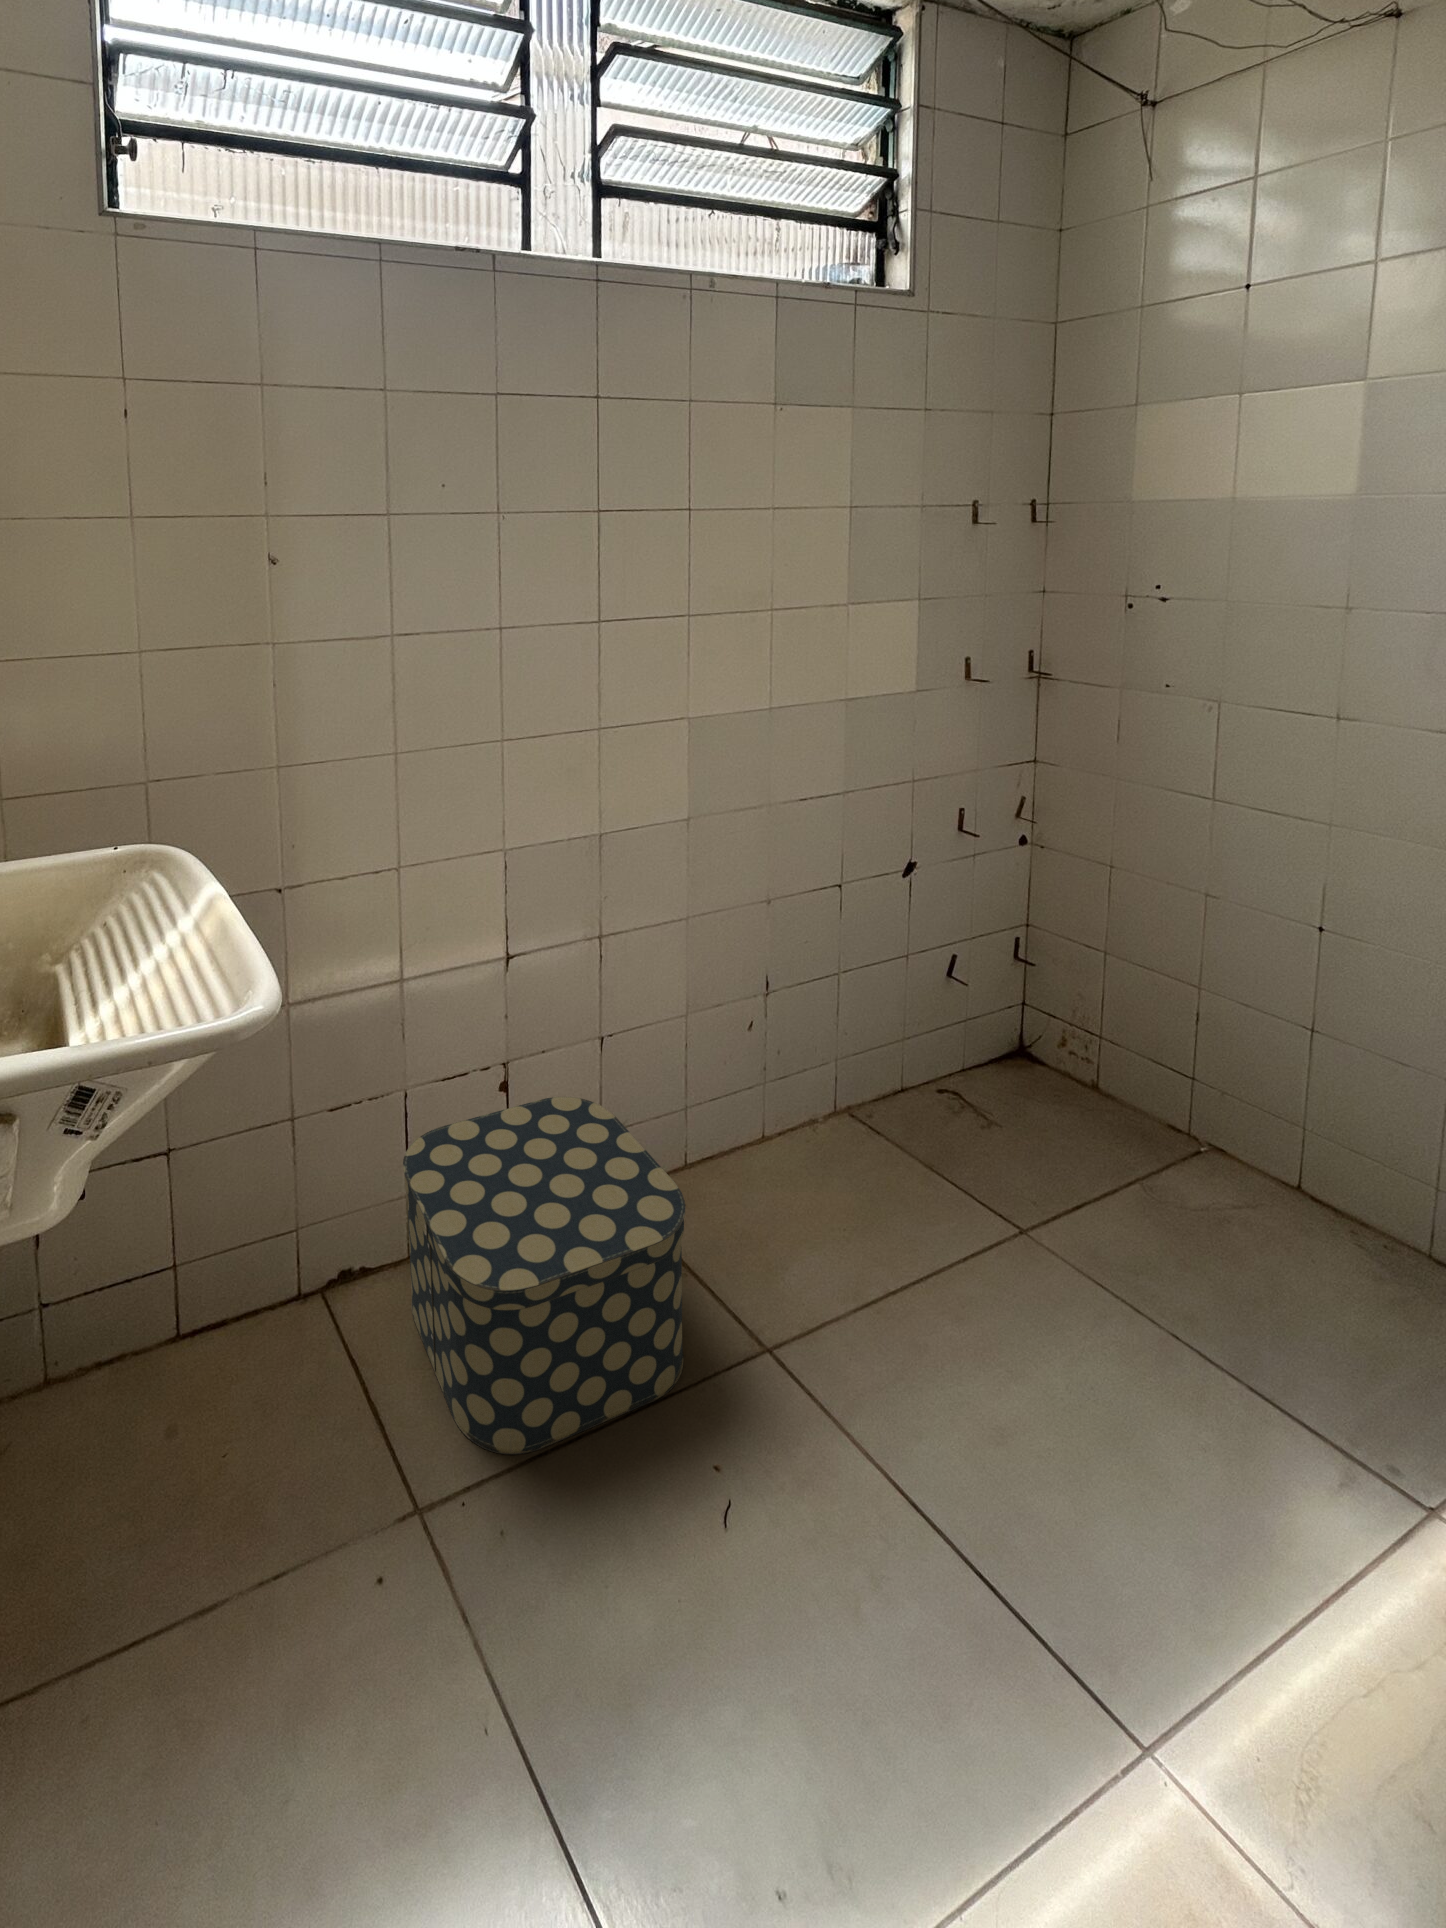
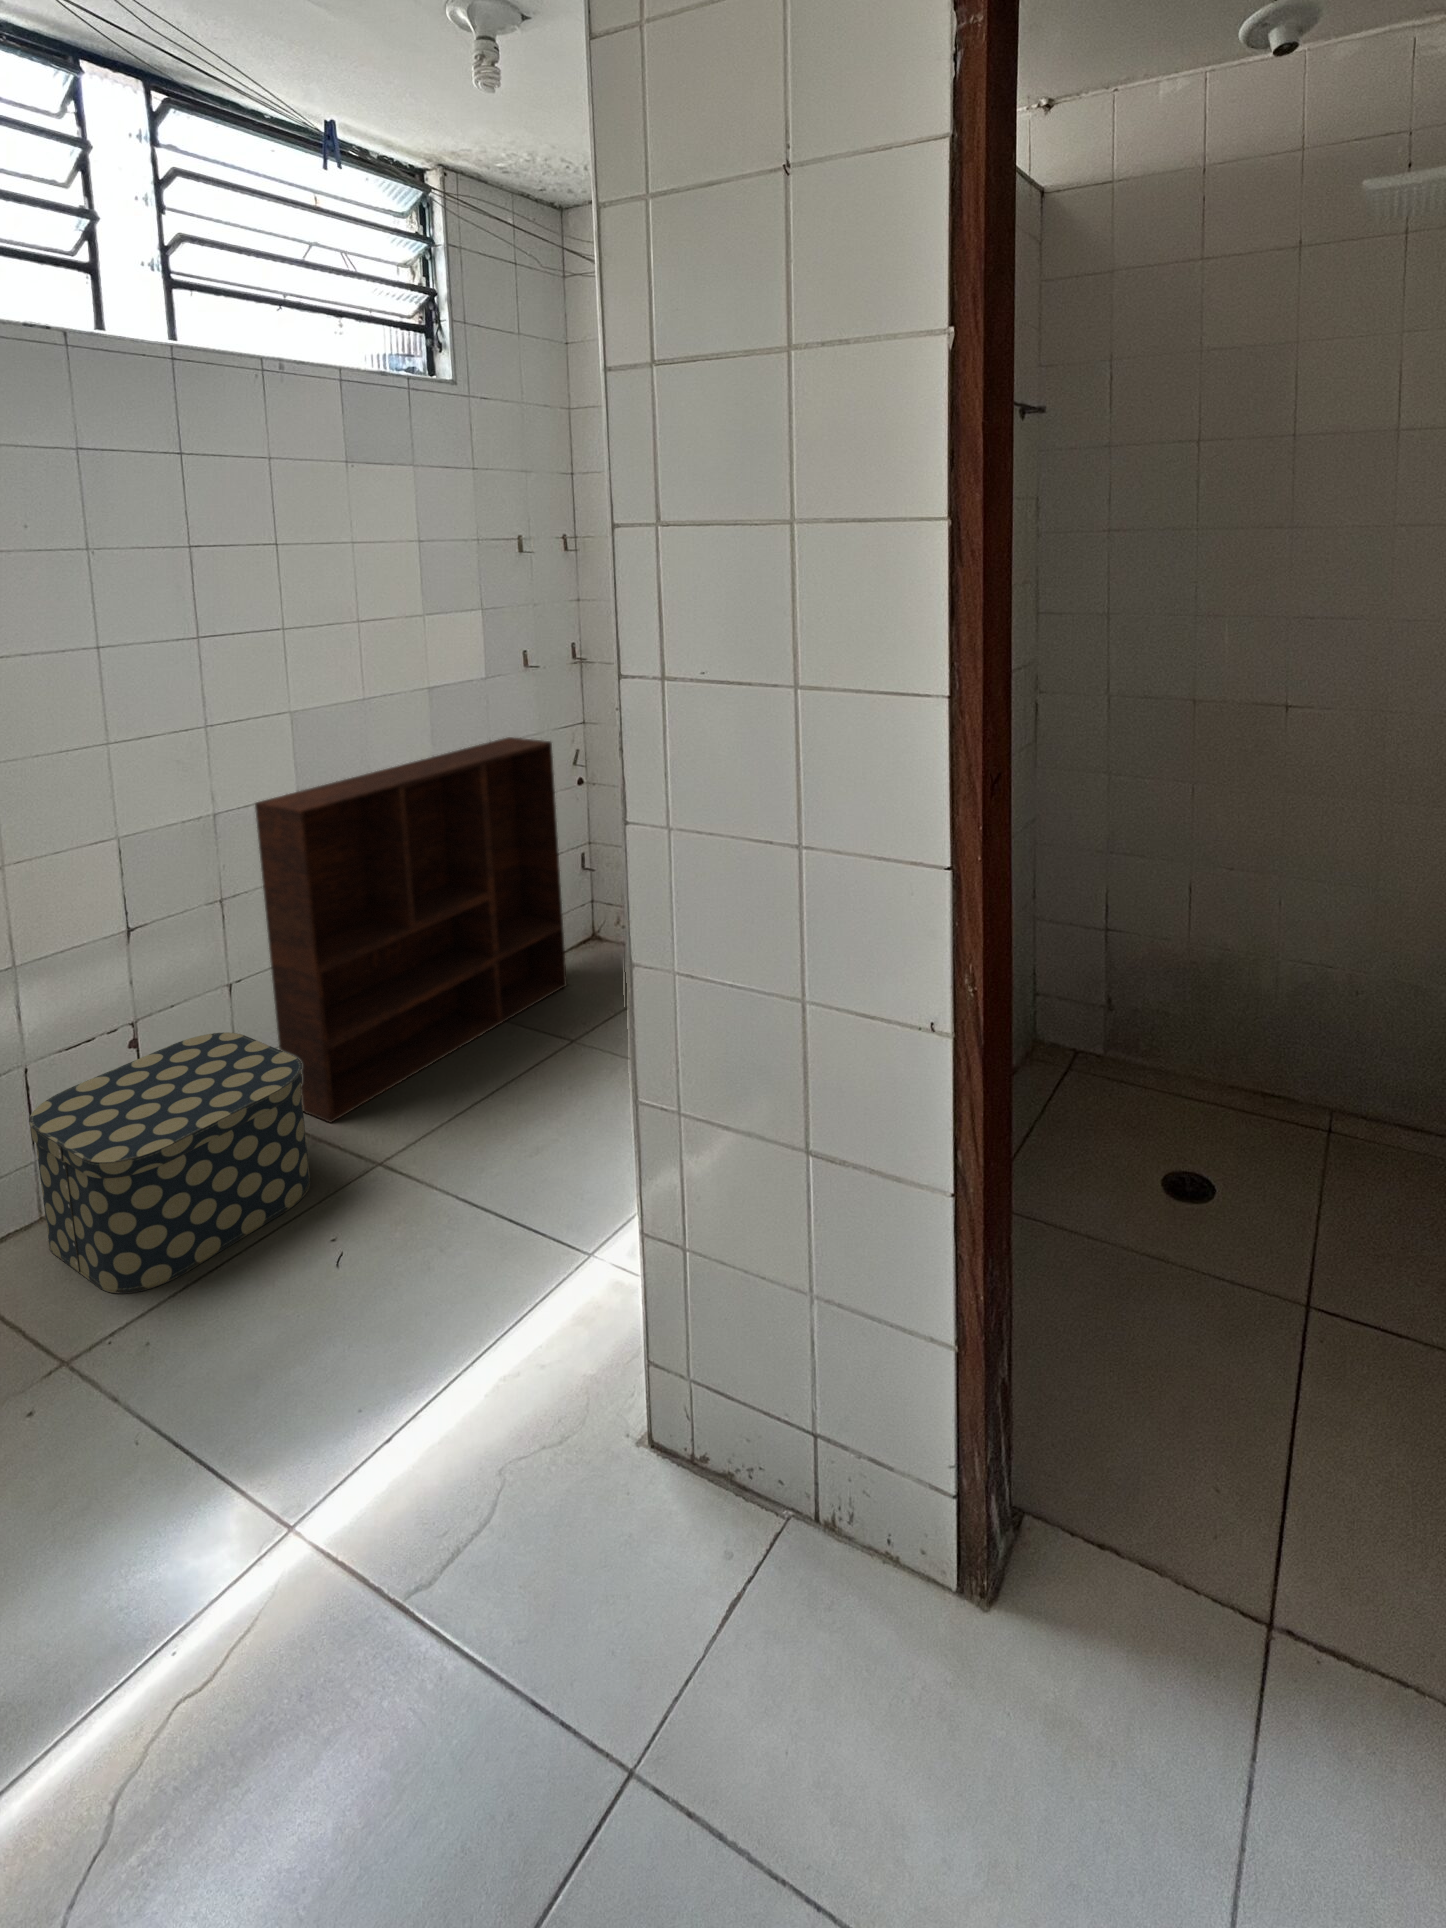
shelving unit: none [644,774,1012,1256] -> present [255,737,567,1123]

